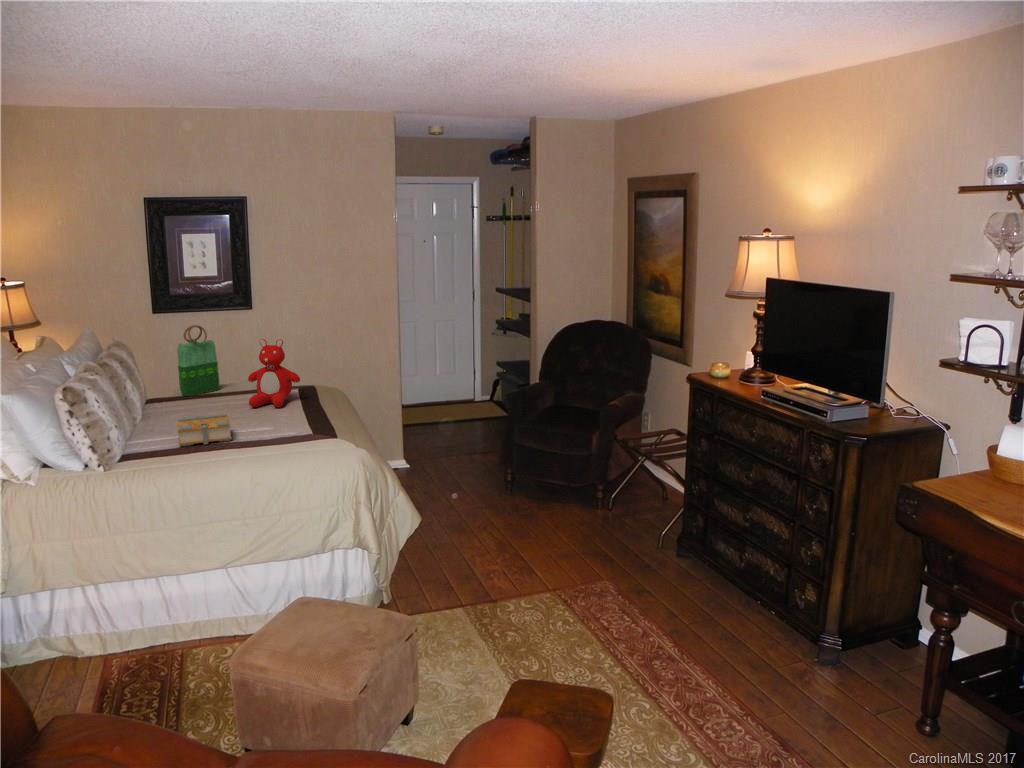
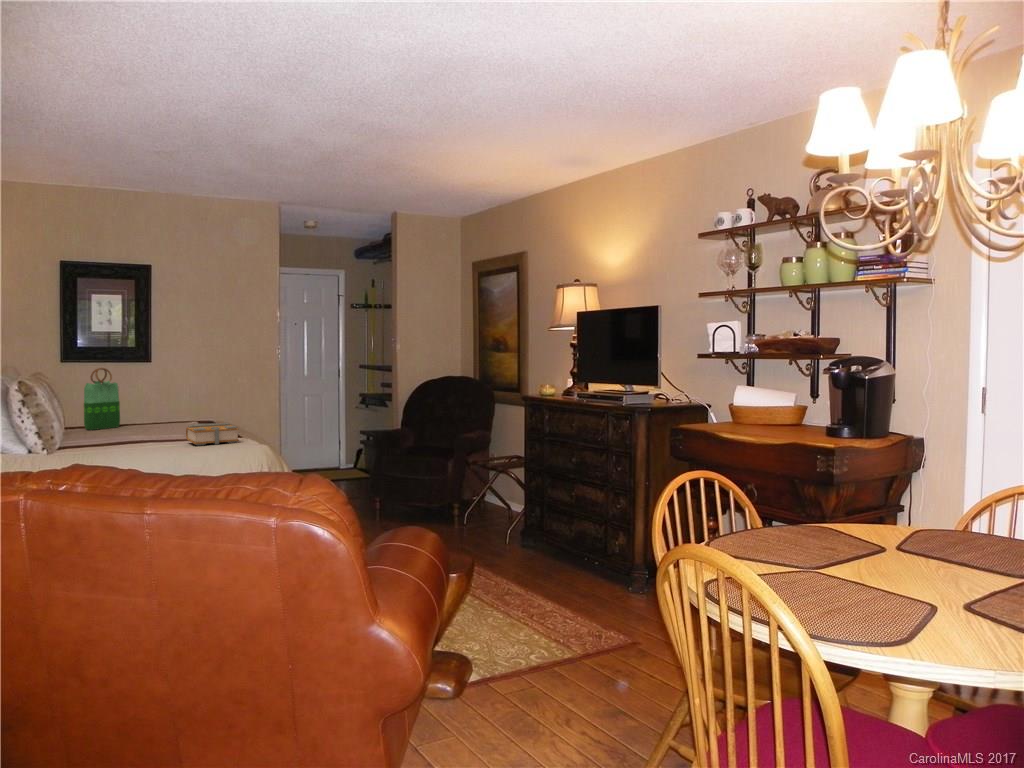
teddy bear: present [248,339,300,408] -> none [153,374,201,431]
book: present [177,414,232,446] -> present [186,423,239,446]

